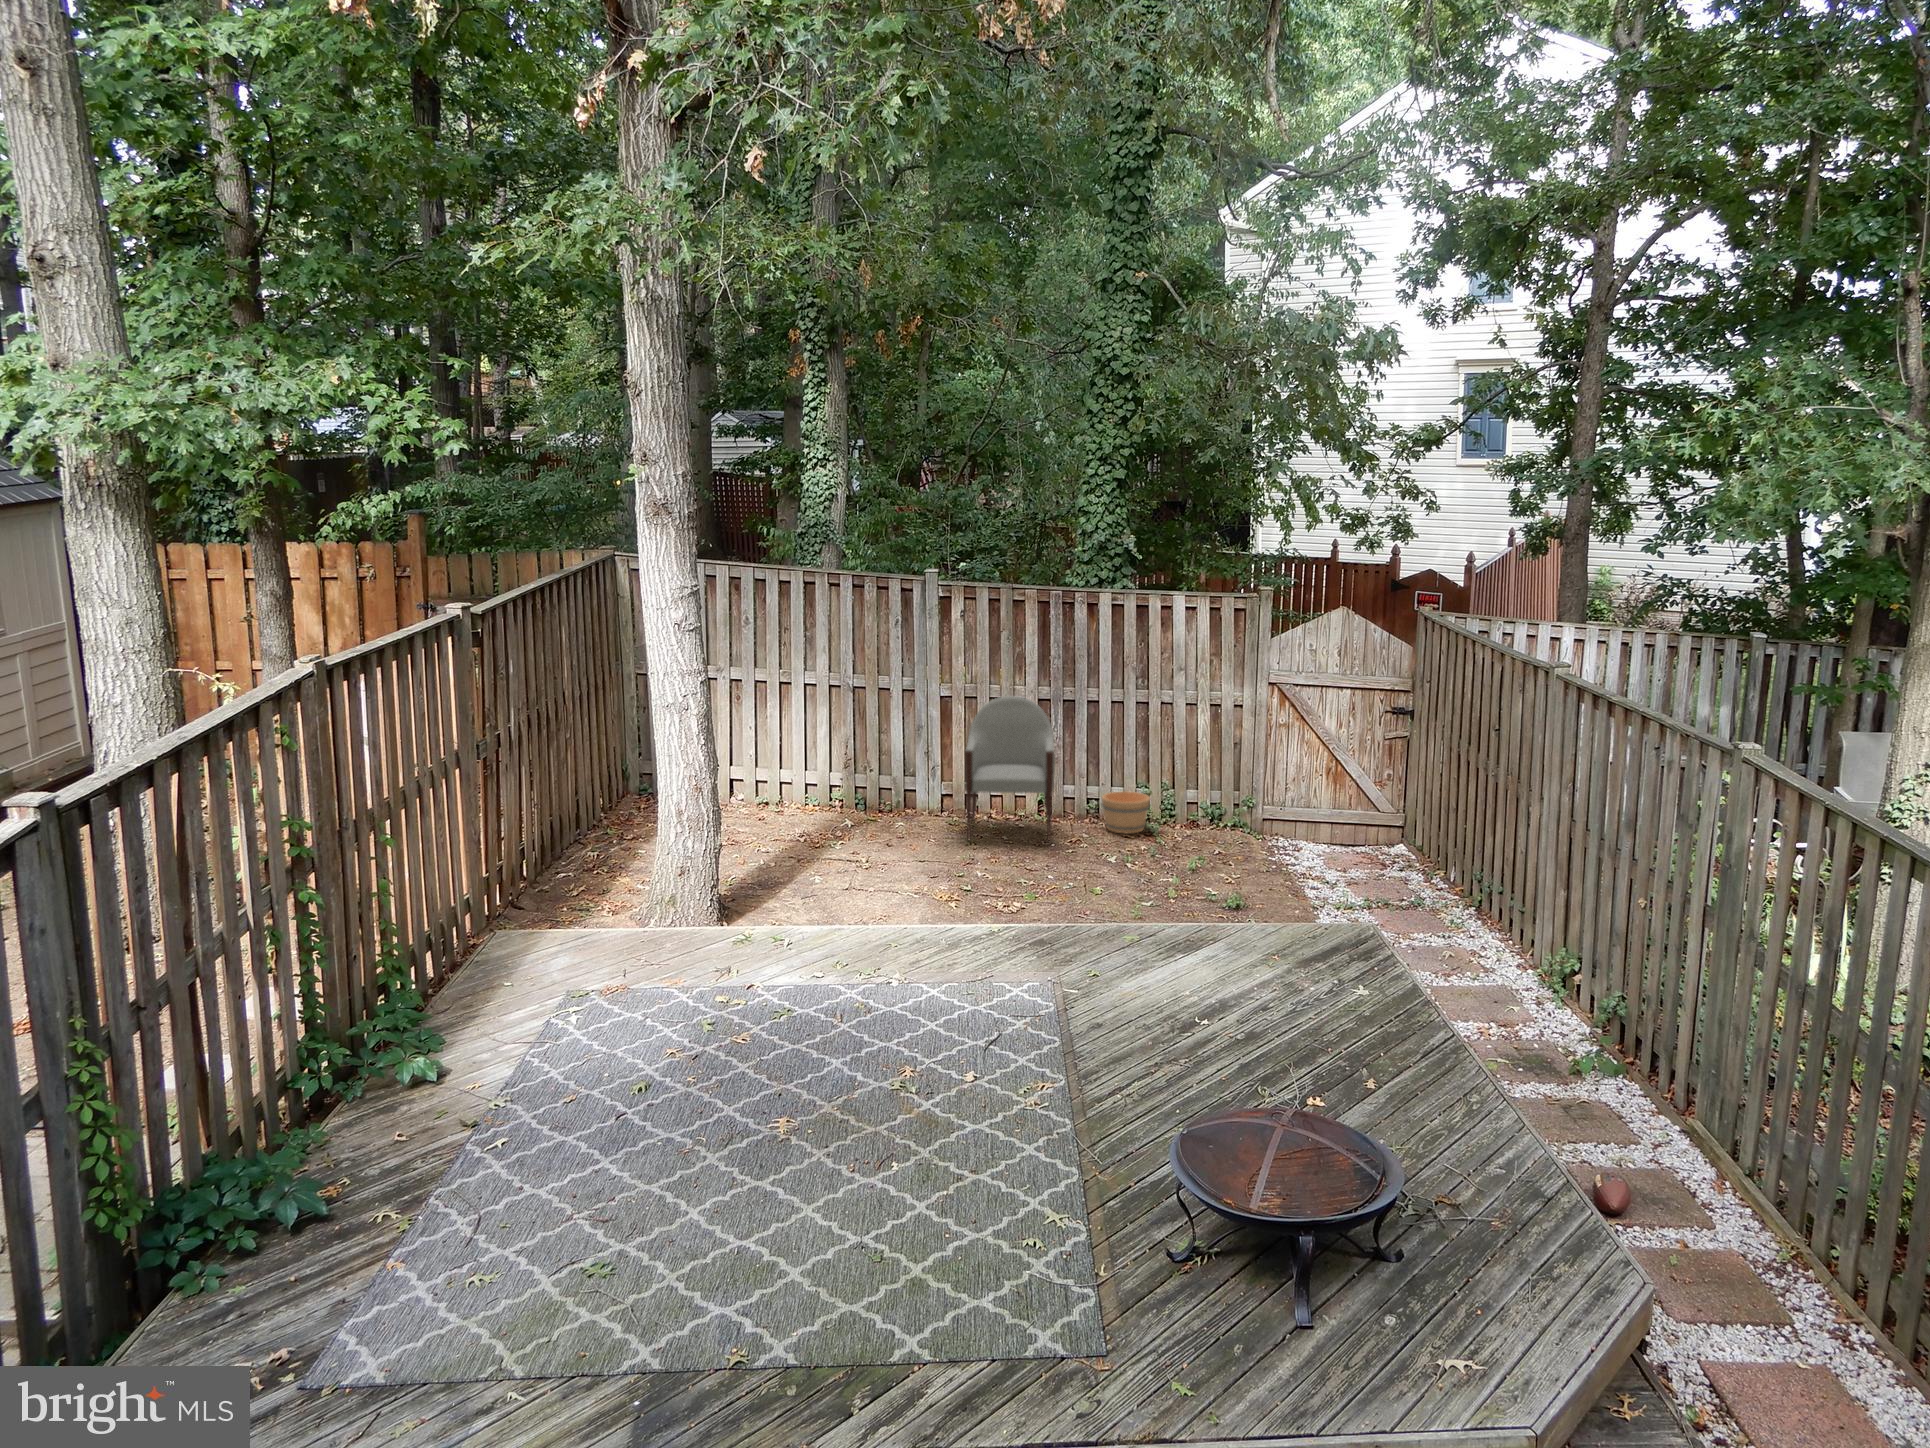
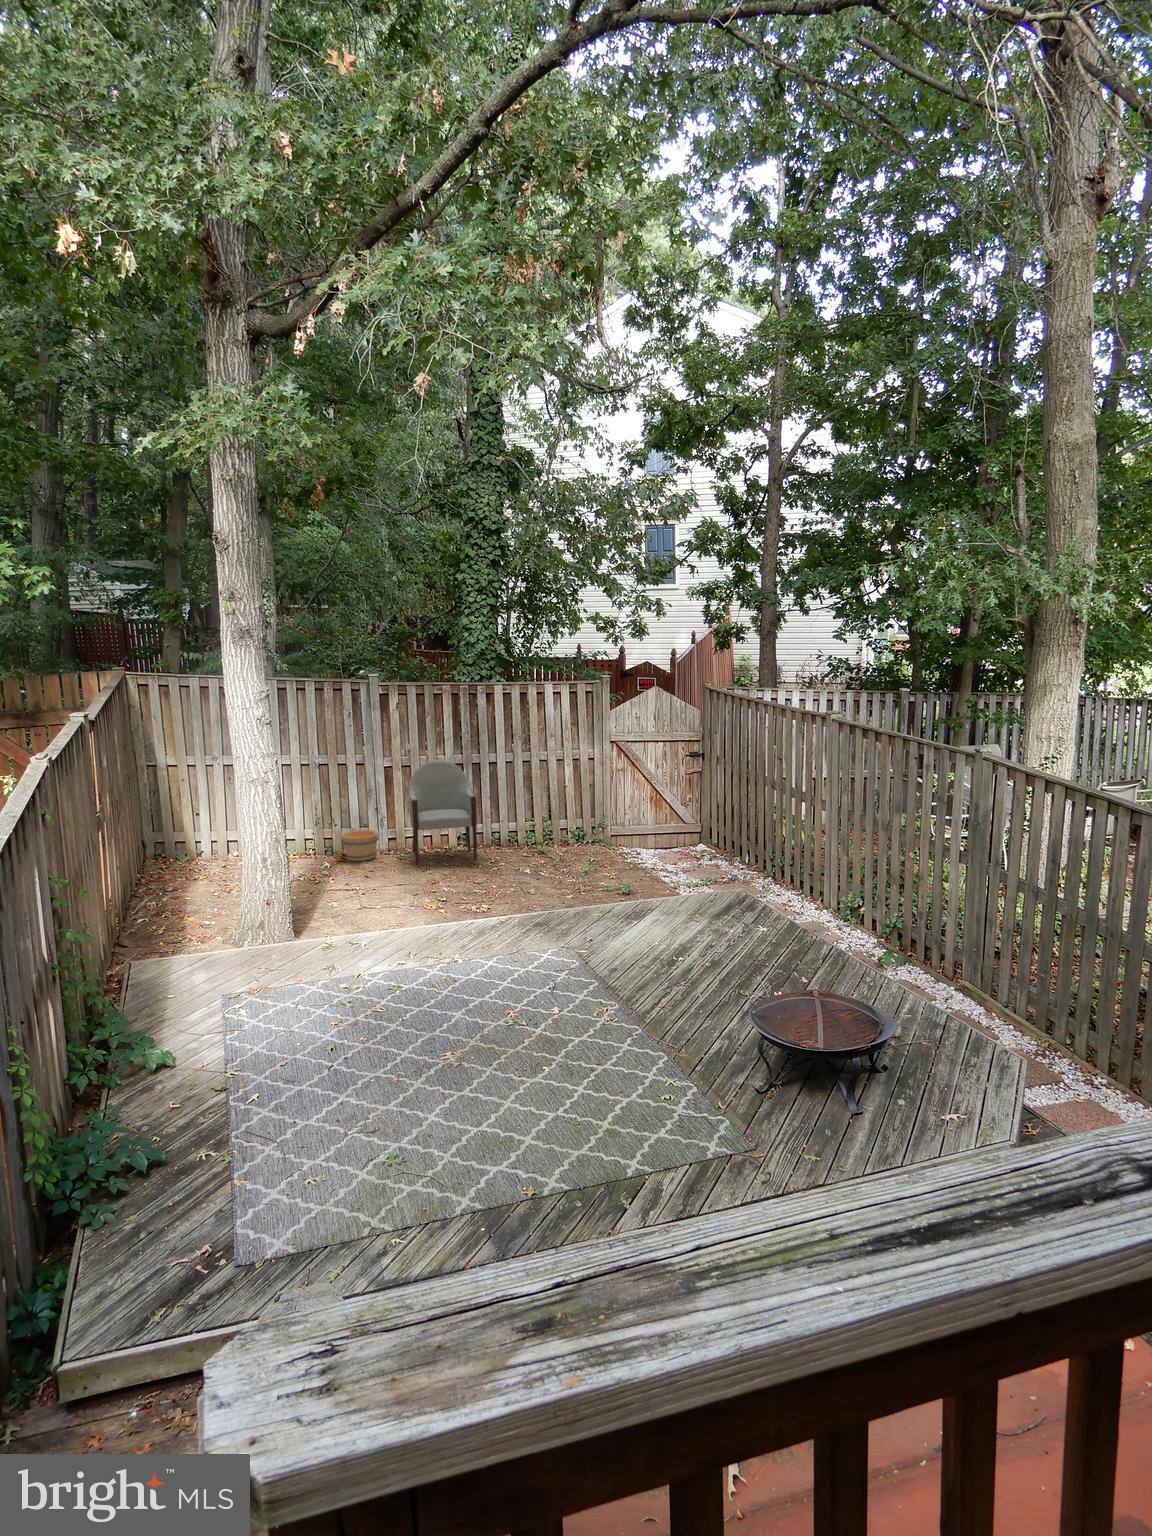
bucket: present [1101,791,1150,833] -> present [341,830,379,861]

